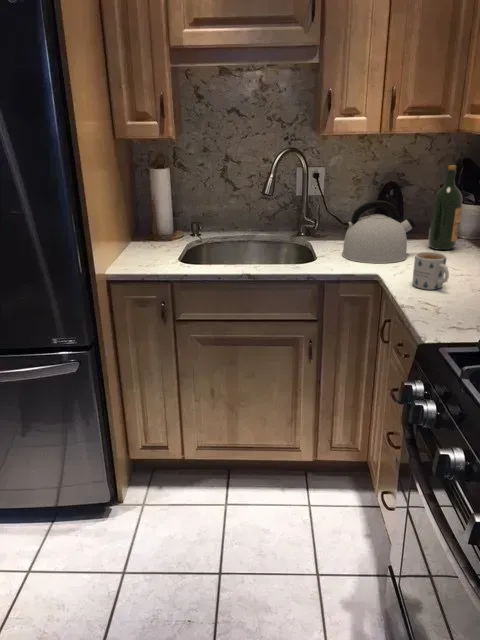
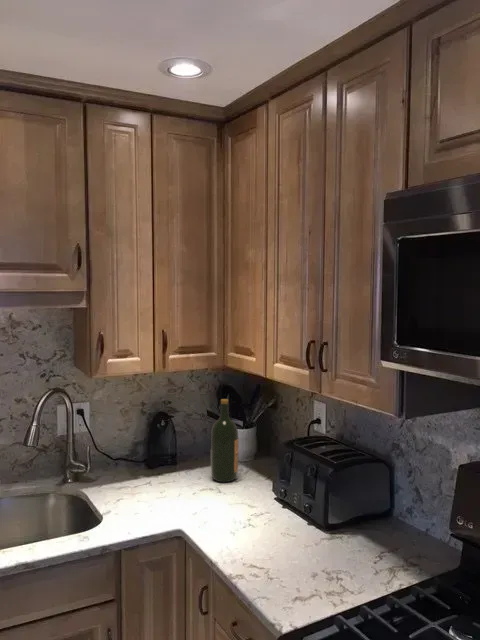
kettle: present [342,201,416,263] -> none [132,444,204,516]
mug: present [412,252,449,290] -> none [227,502,265,546]

